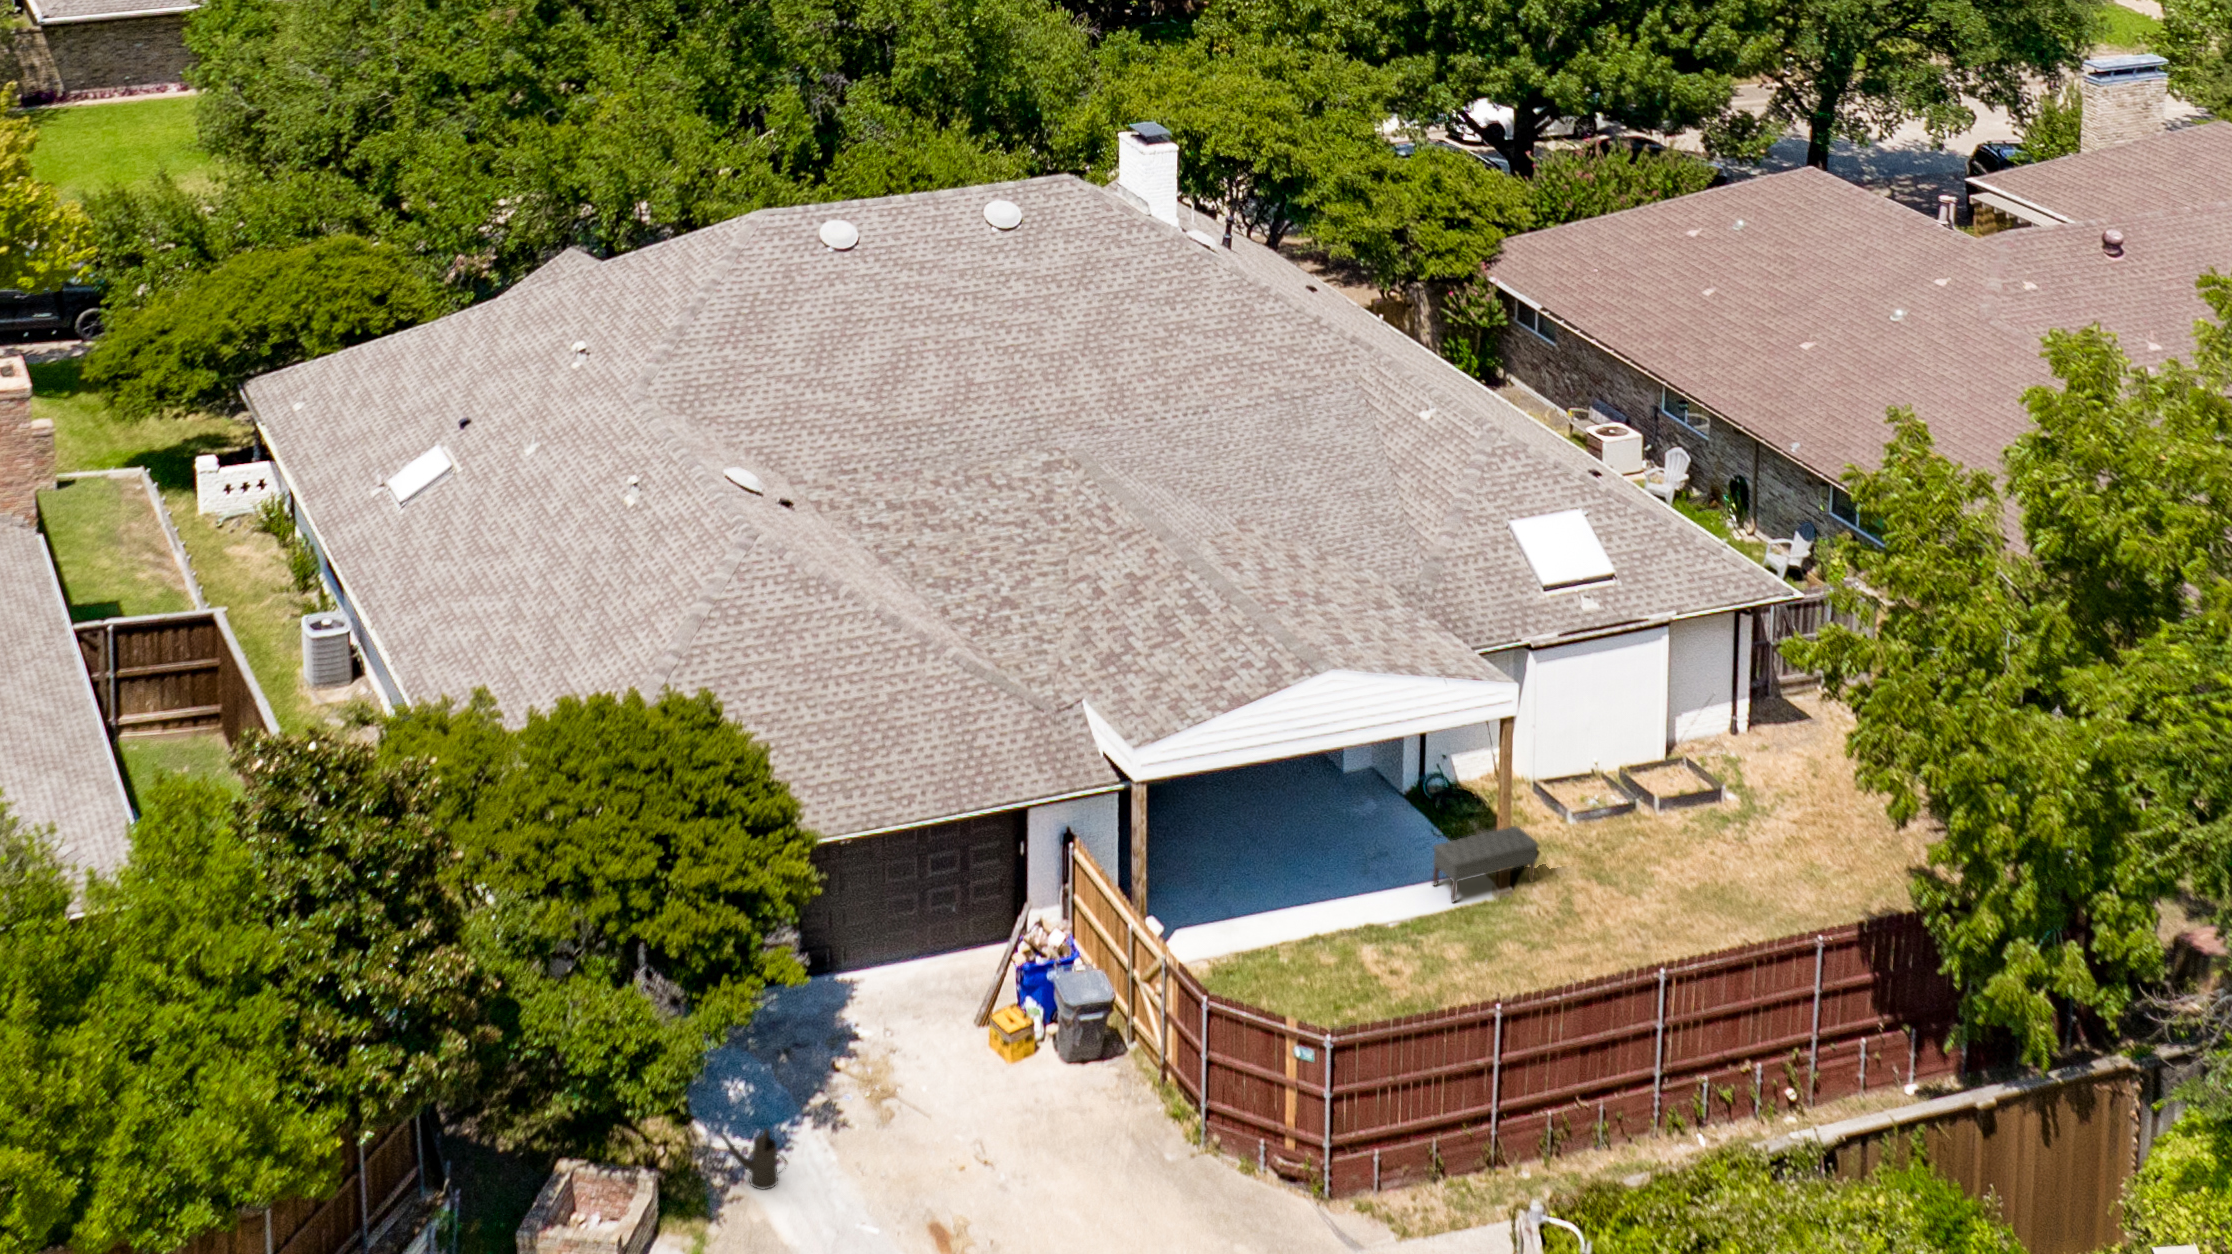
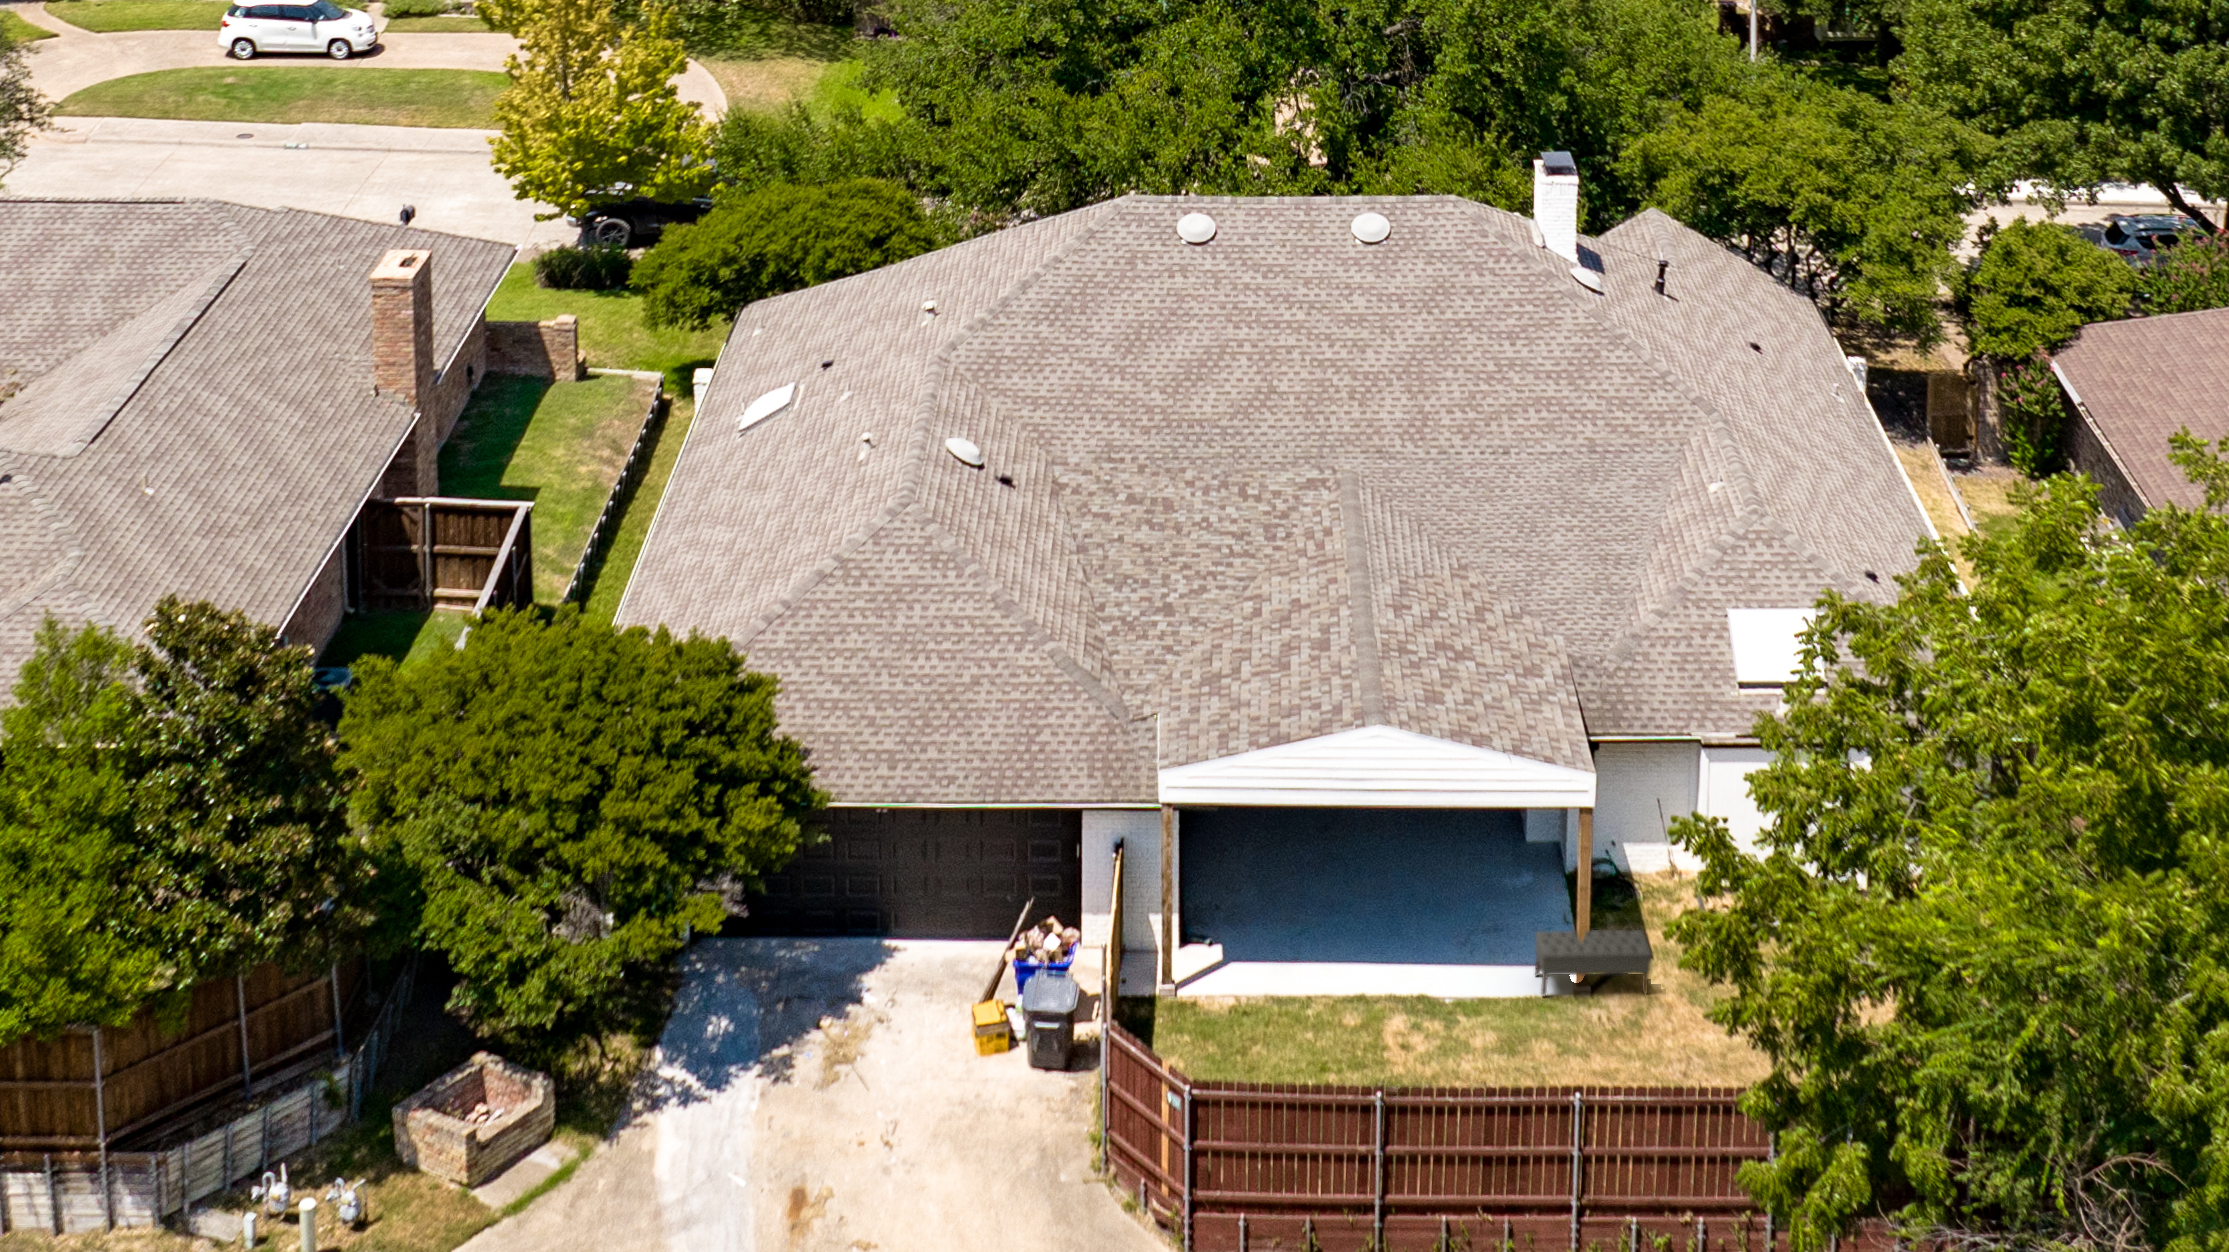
watering can: present [721,1129,786,1190] -> none [642,1050,695,1114]

